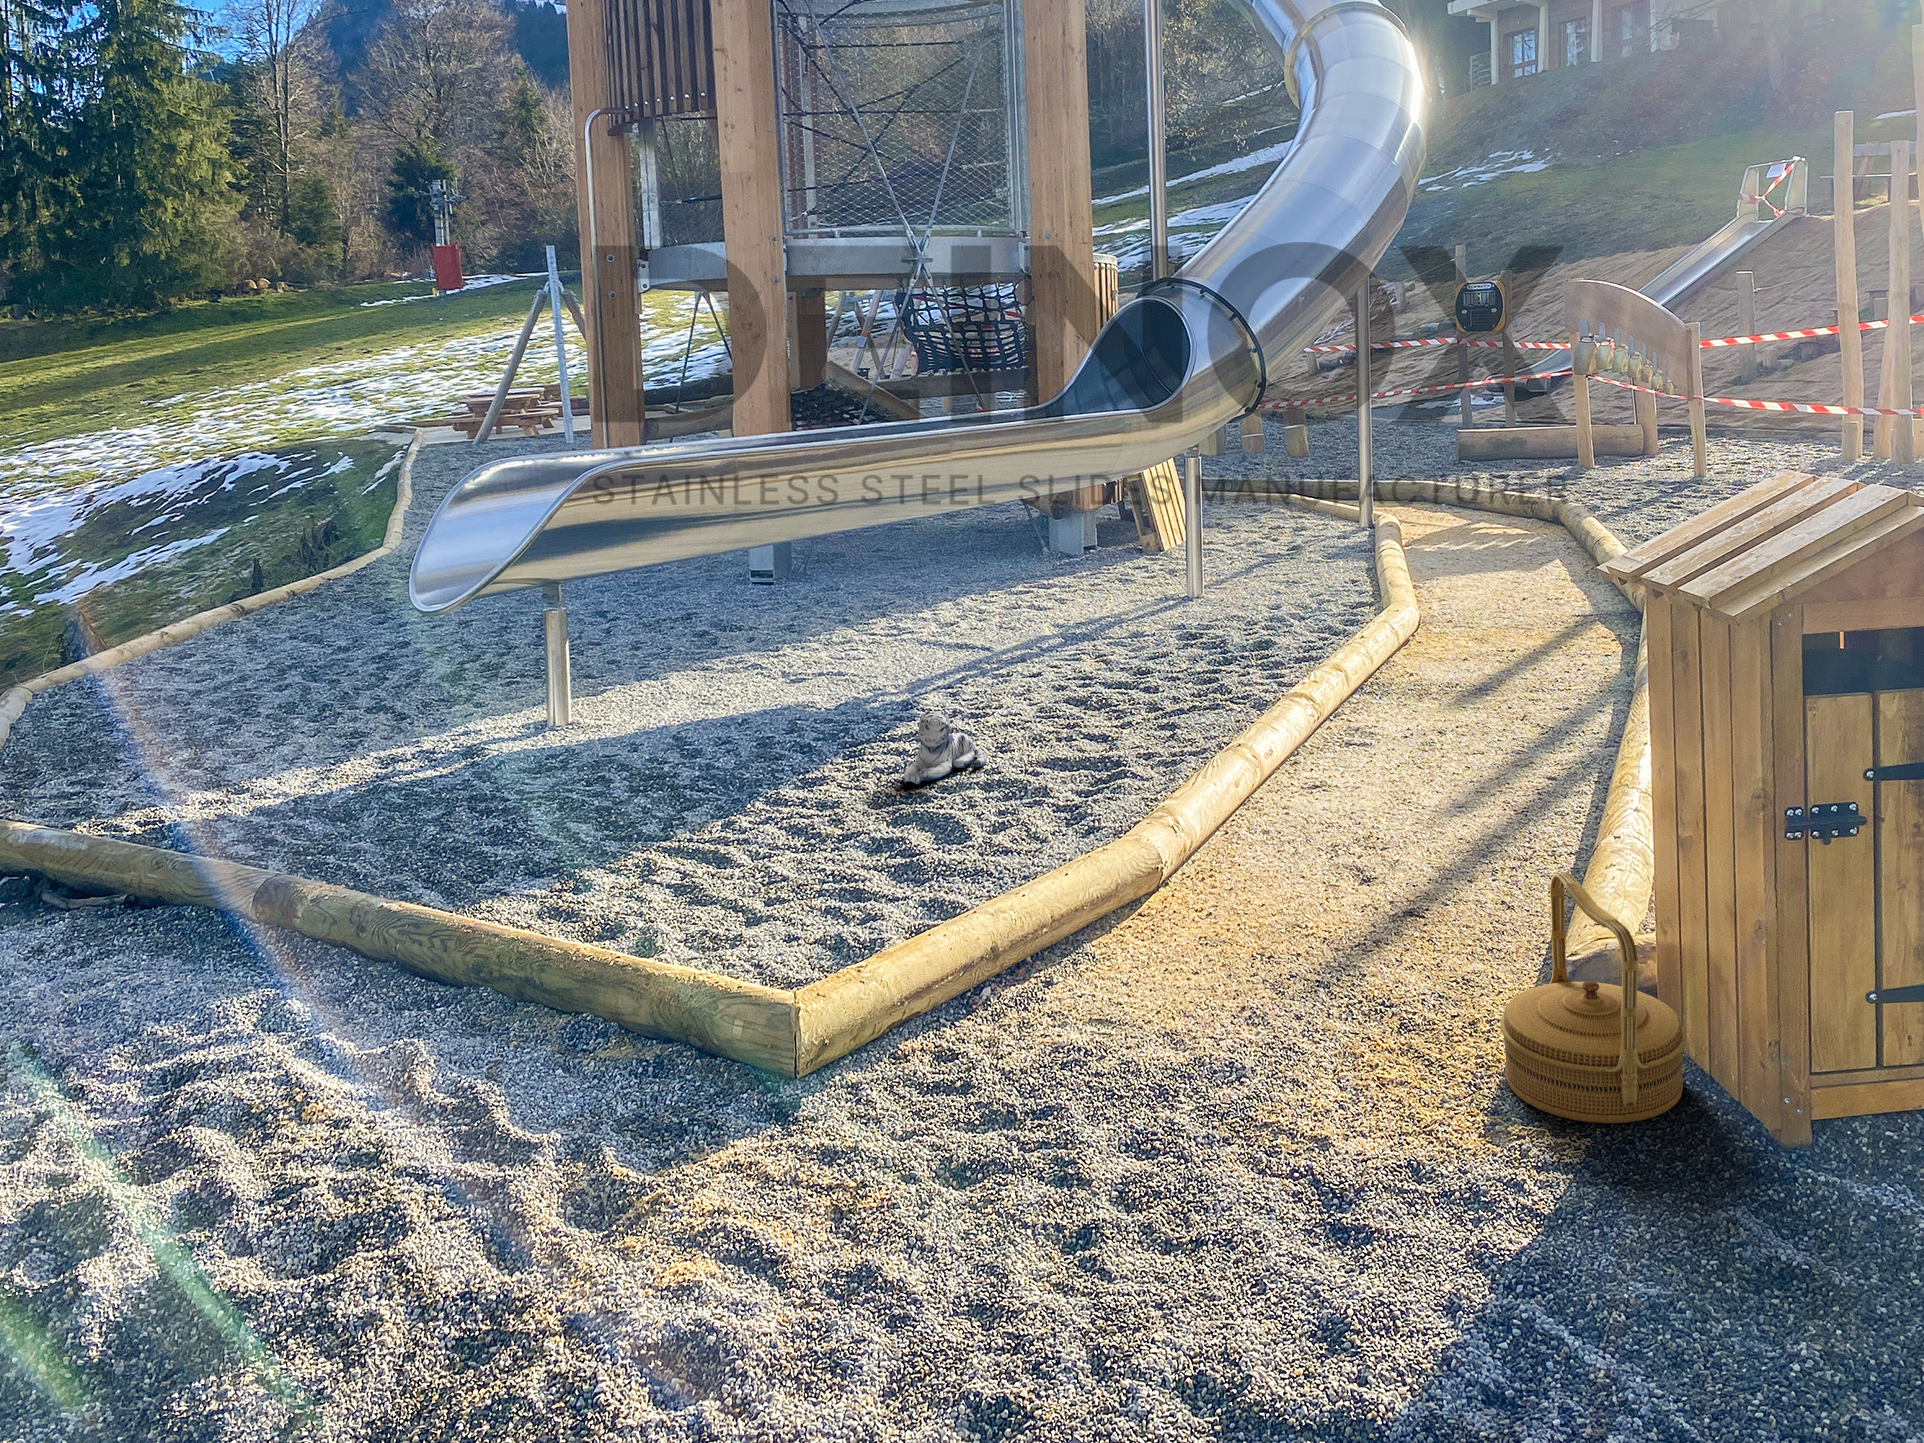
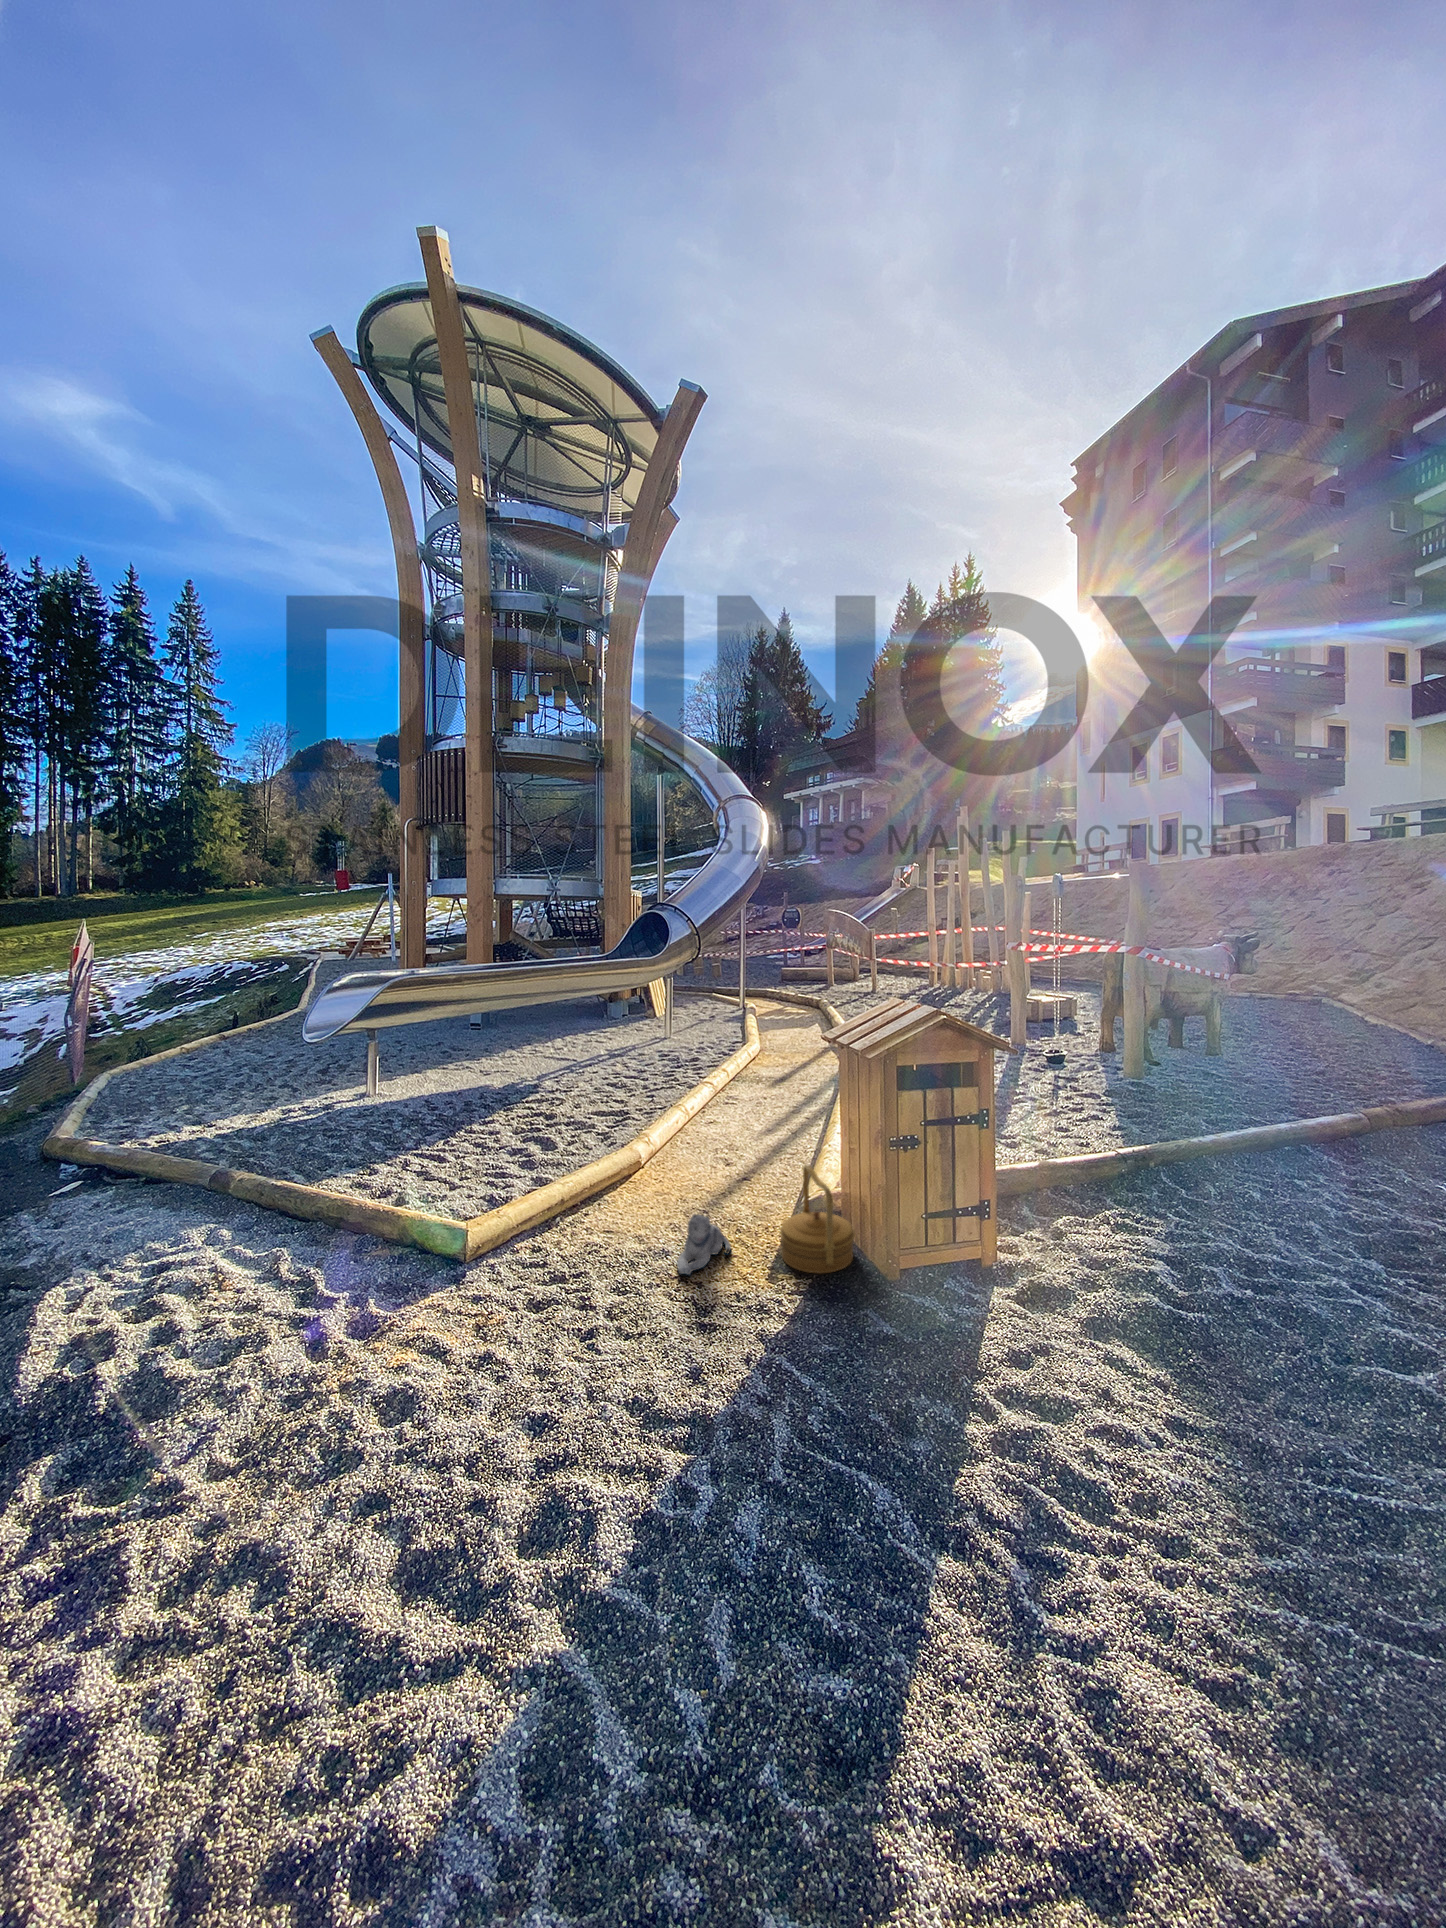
plush toy: present [903,711,986,784] -> present [677,1214,731,1275]

